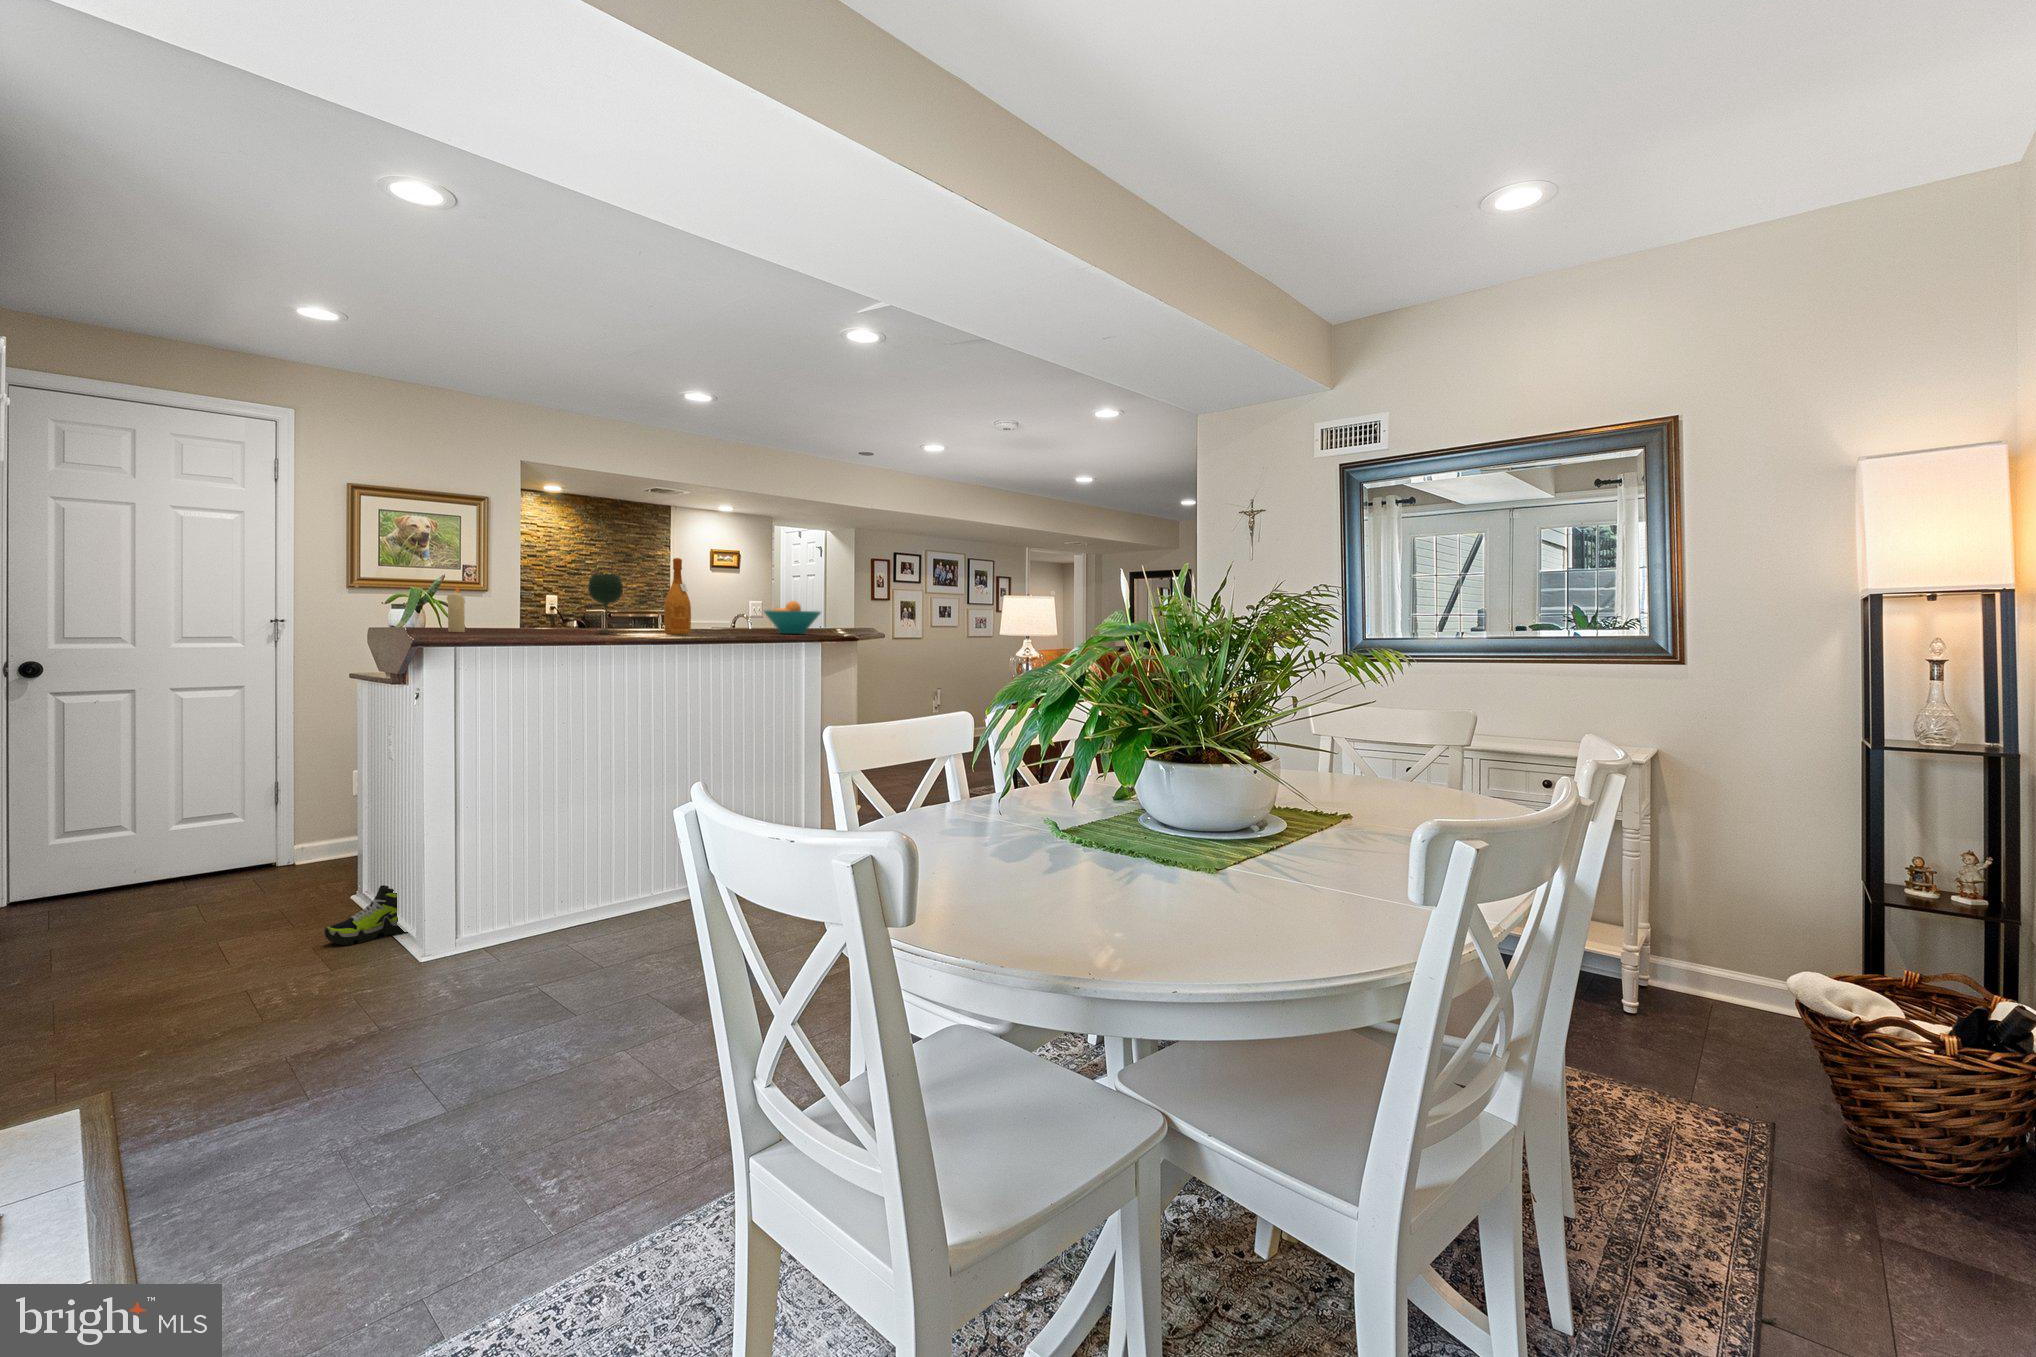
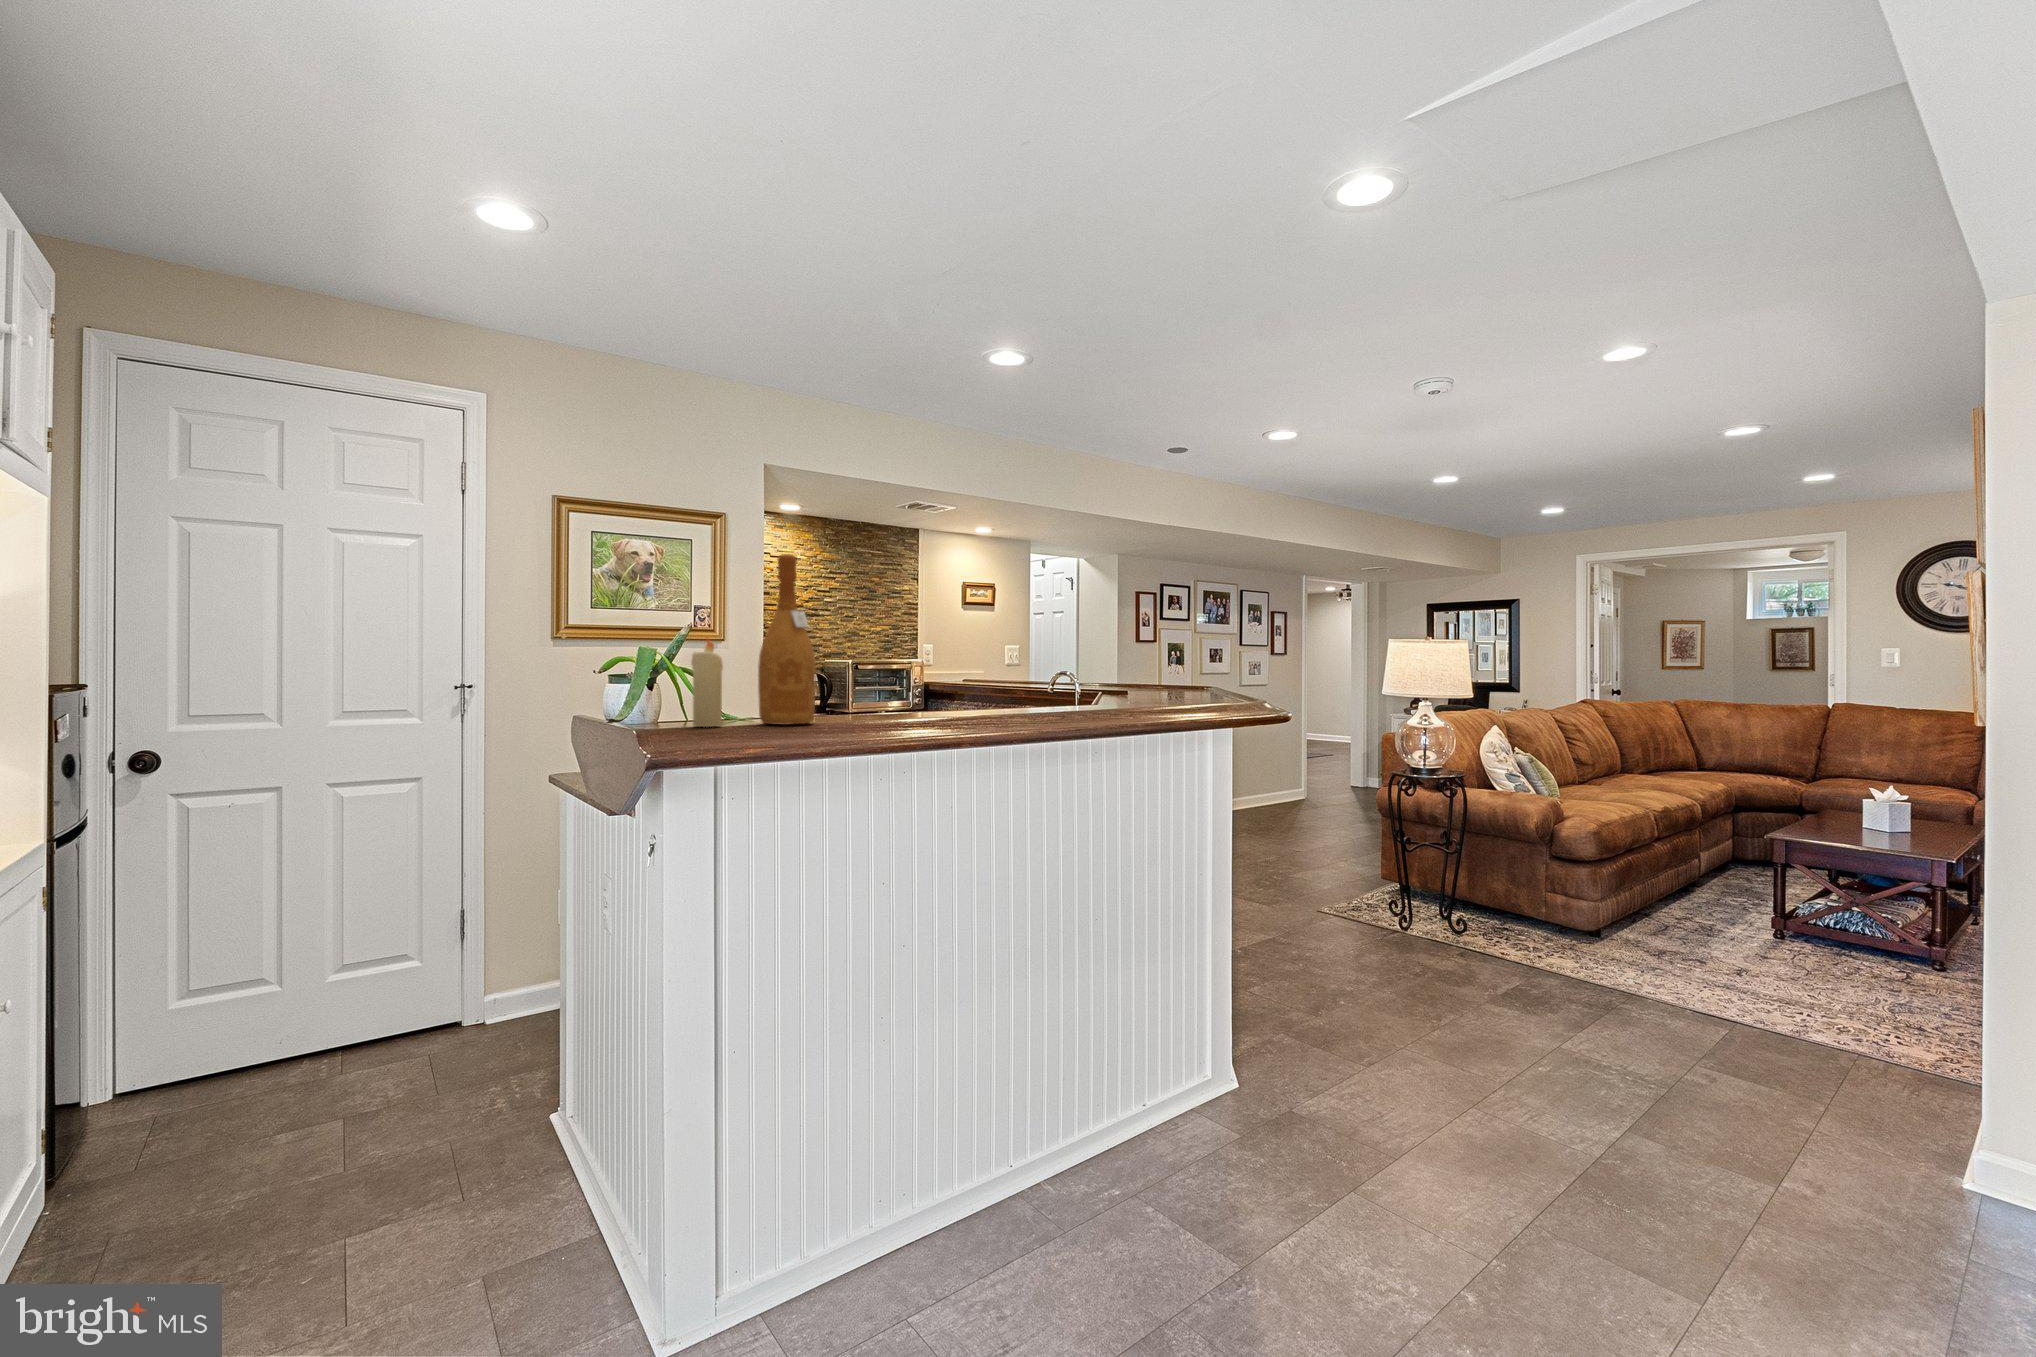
wine bottle: present [664,558,691,635] -> present [758,554,816,725]
wine glass: present [588,574,623,634] -> none [917,609,973,716]
fruit bowl: present [764,601,821,634] -> none [1117,648,1205,699]
shoe: present [324,885,404,945] -> none [479,1153,630,1279]

